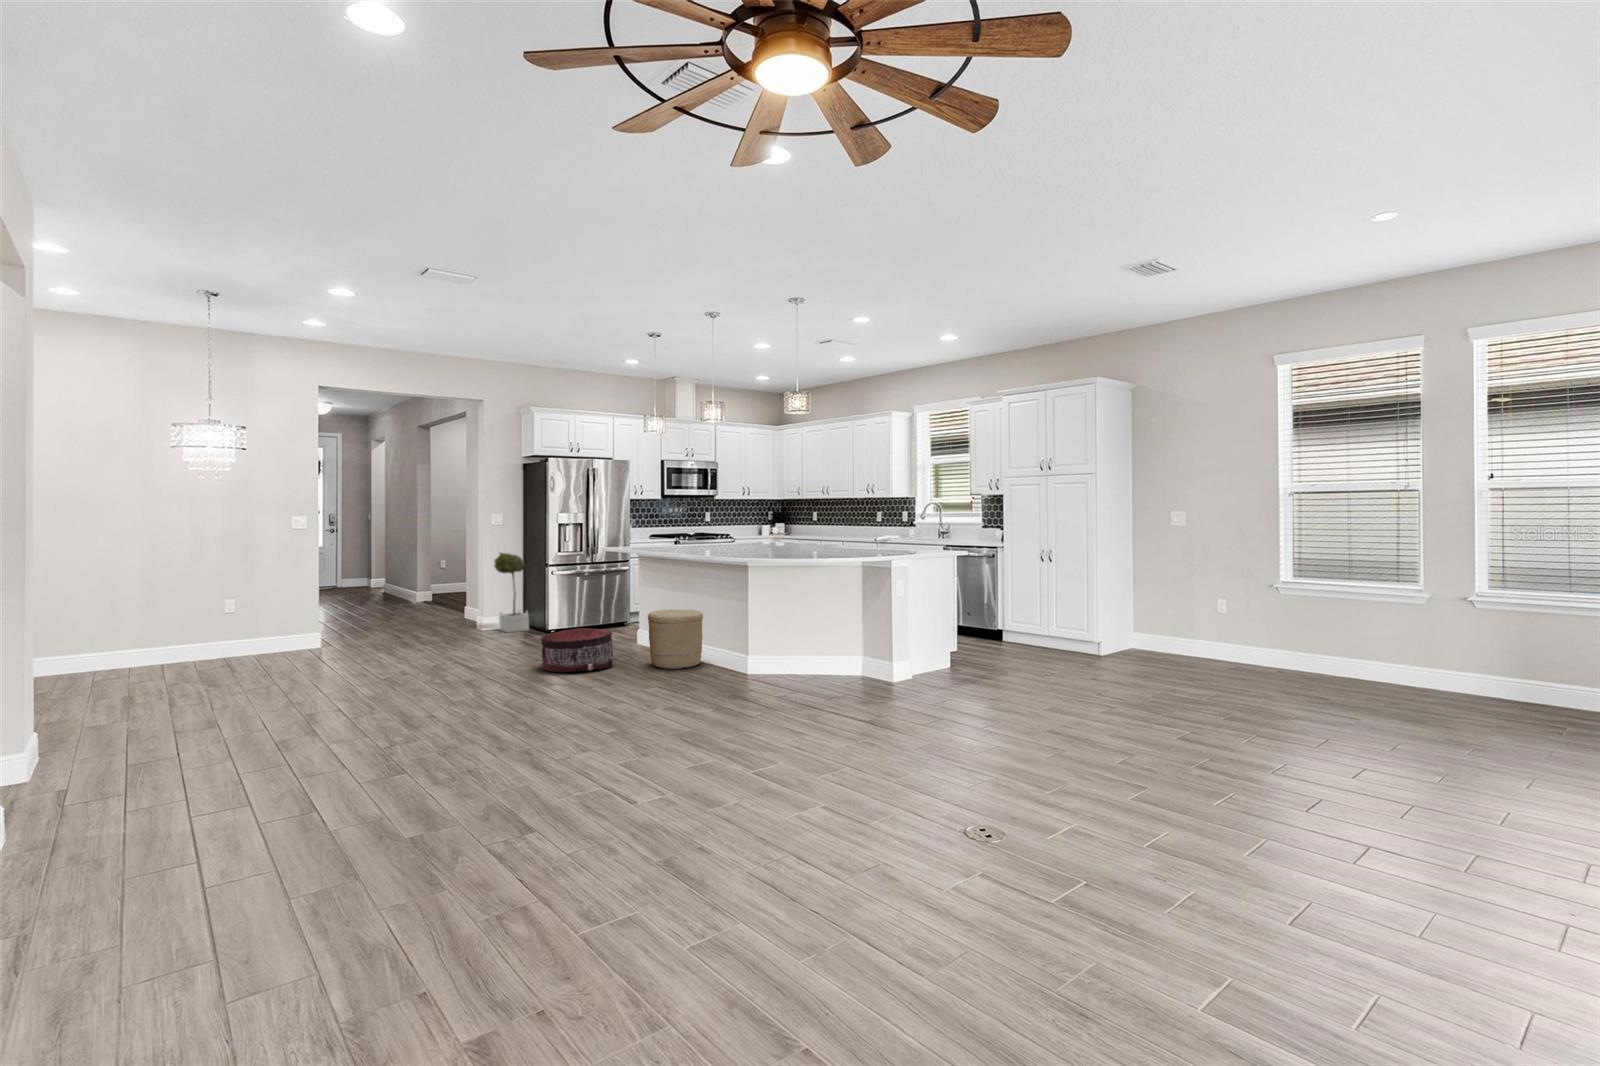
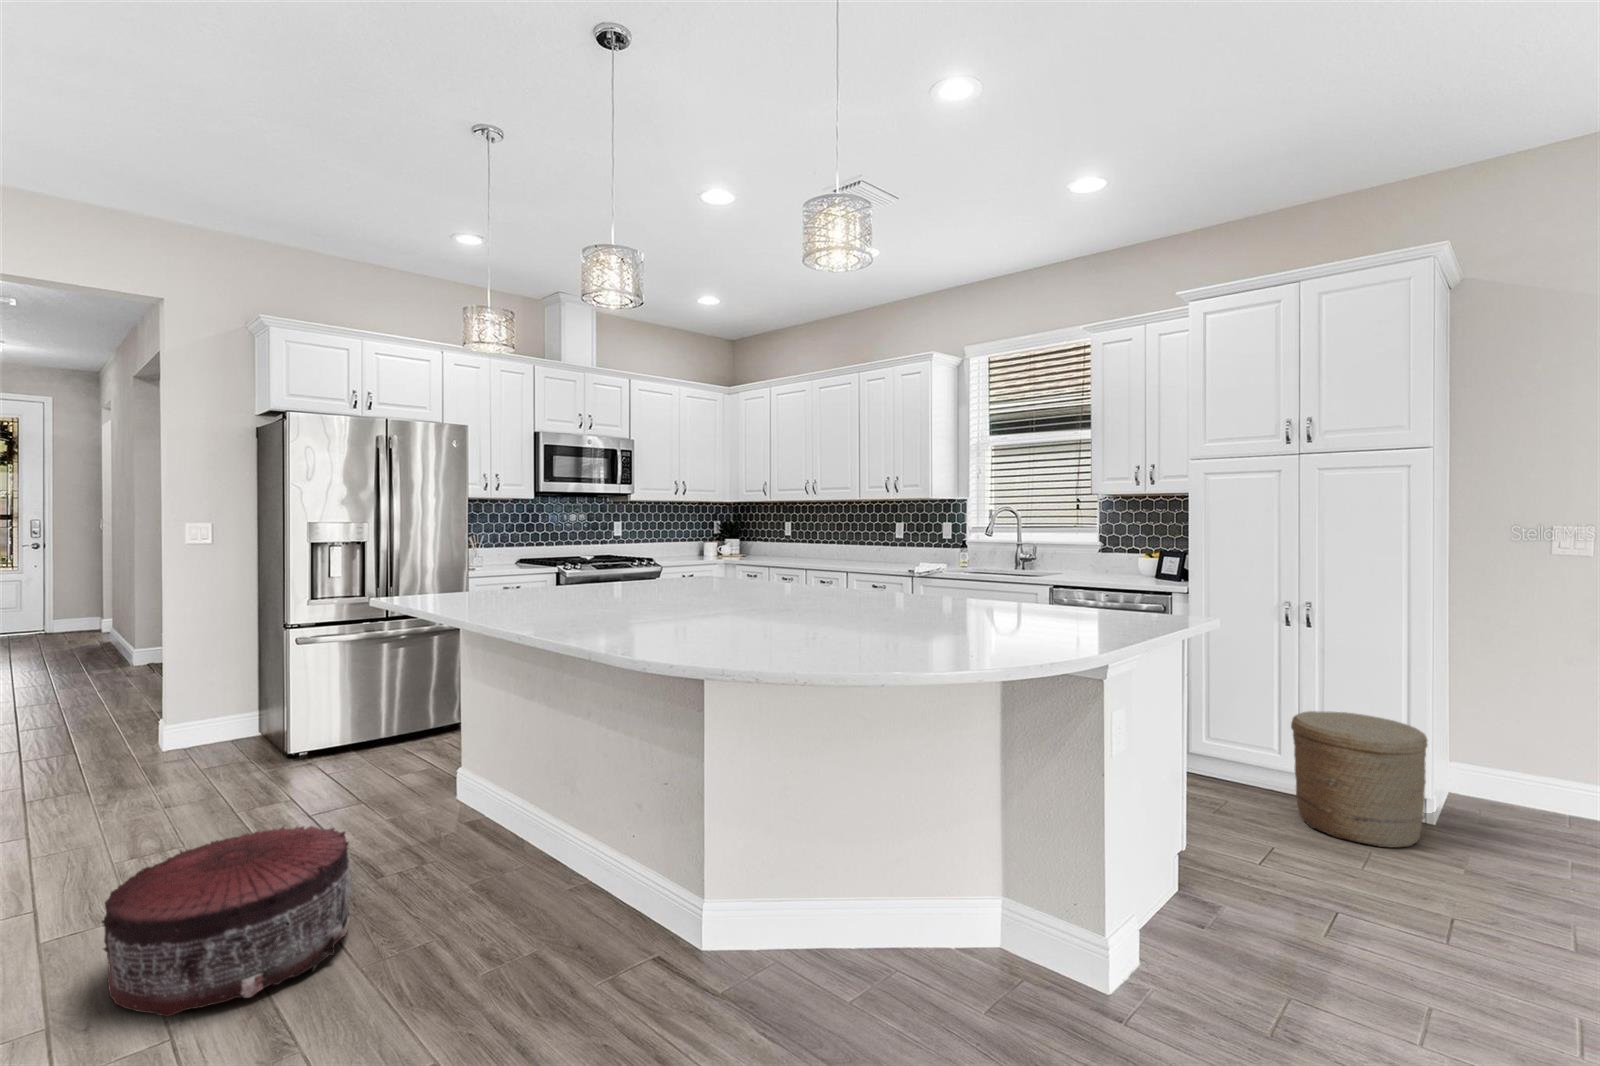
potted tree: present [494,553,529,633] -> none [168,599,255,768]
woven basket: present [648,609,703,669] -> present [1291,711,1427,847]

